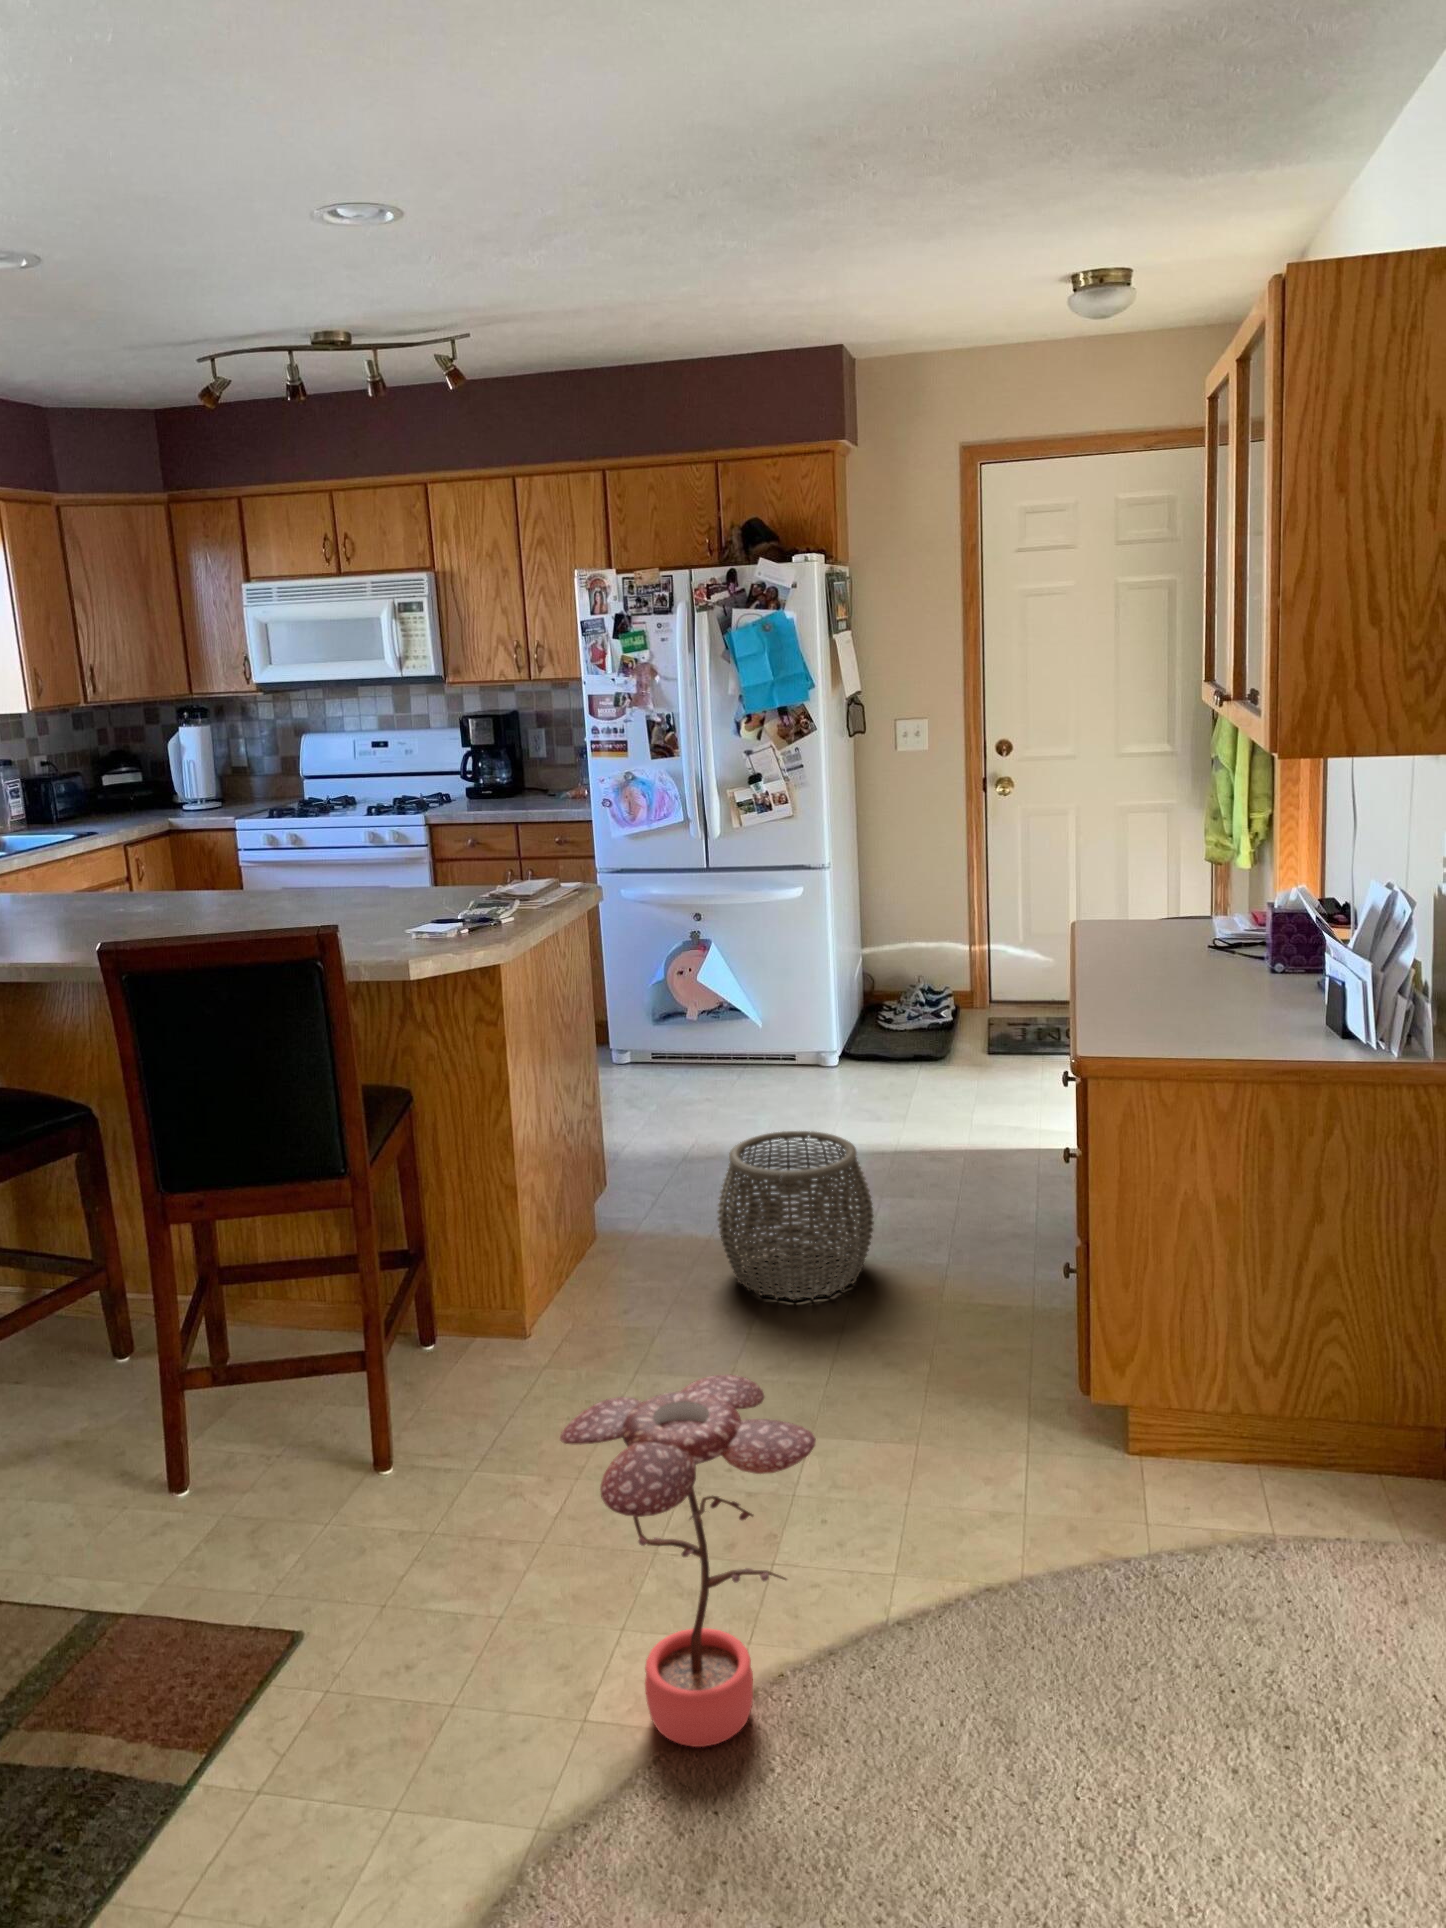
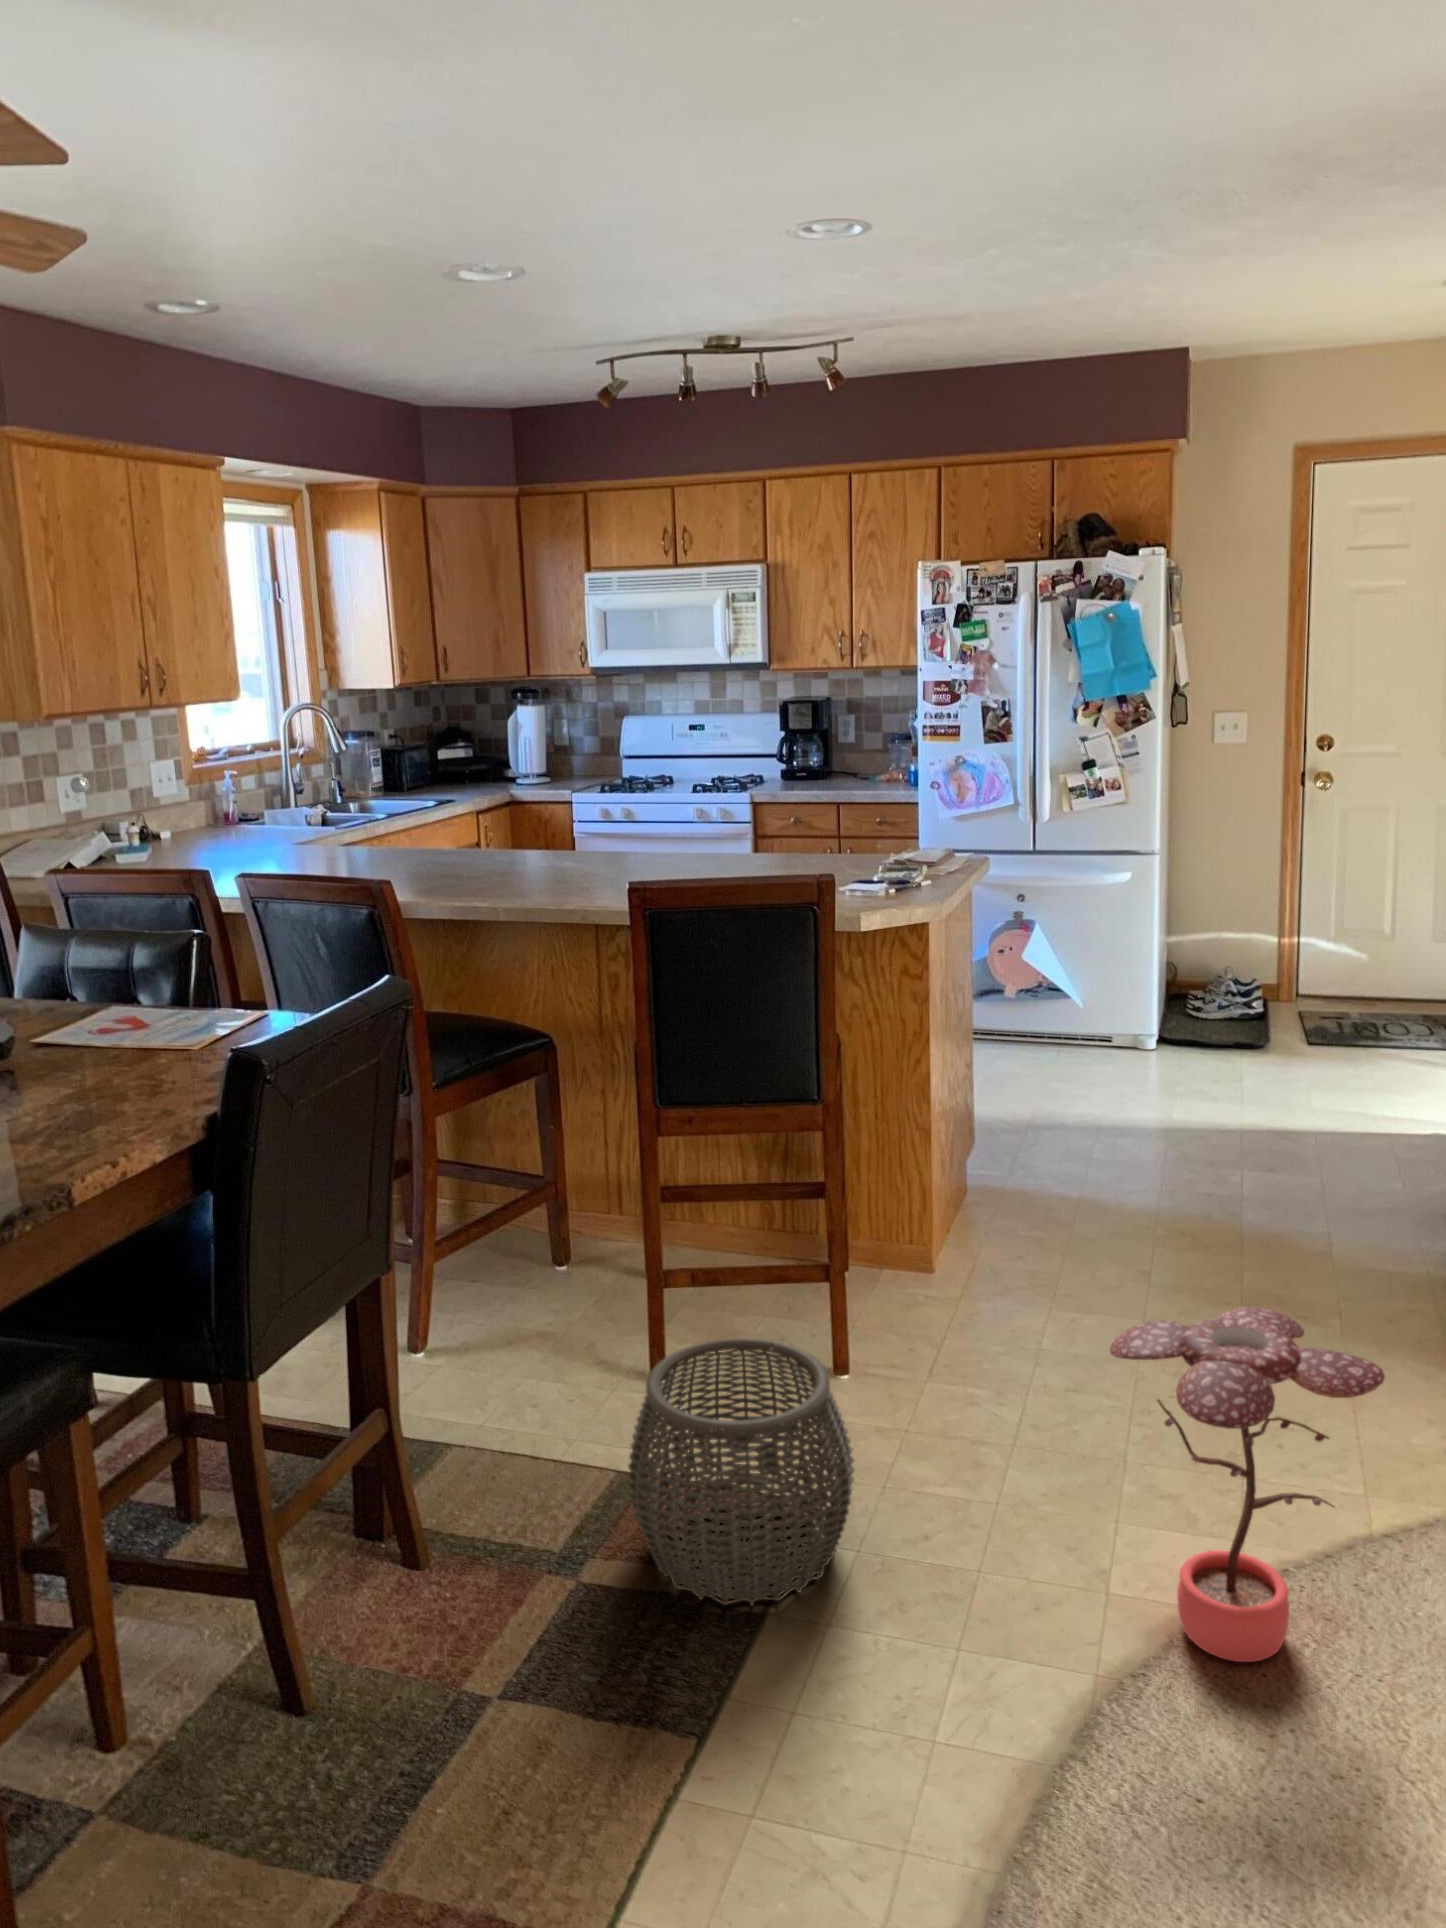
woven basket: present [717,1131,874,1300] -> present [628,1338,854,1605]

